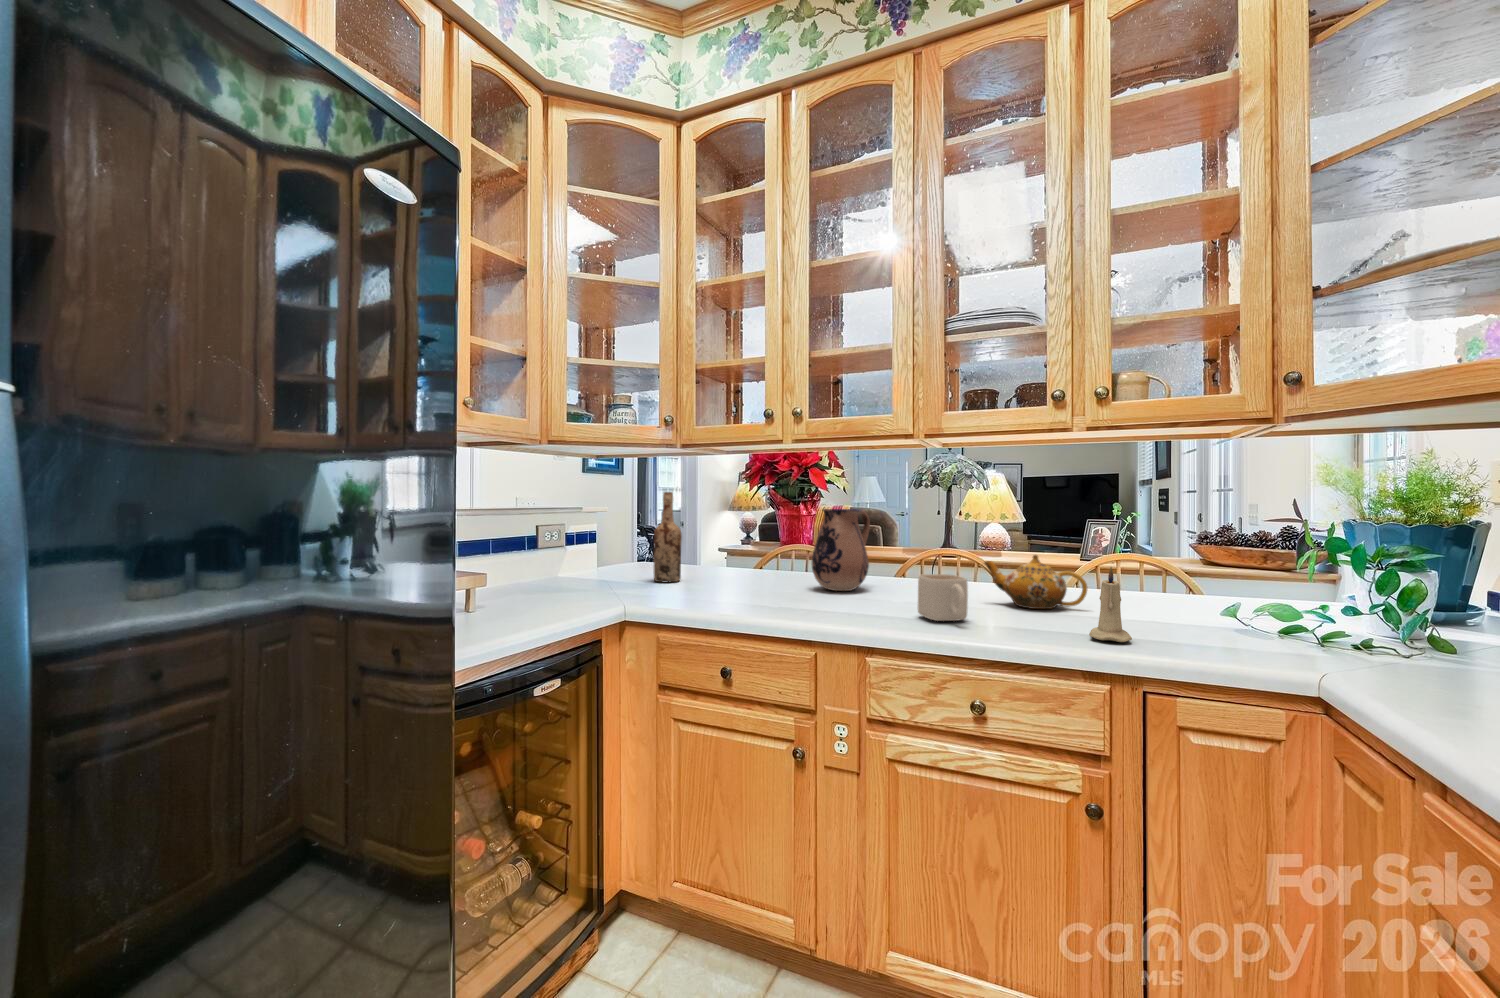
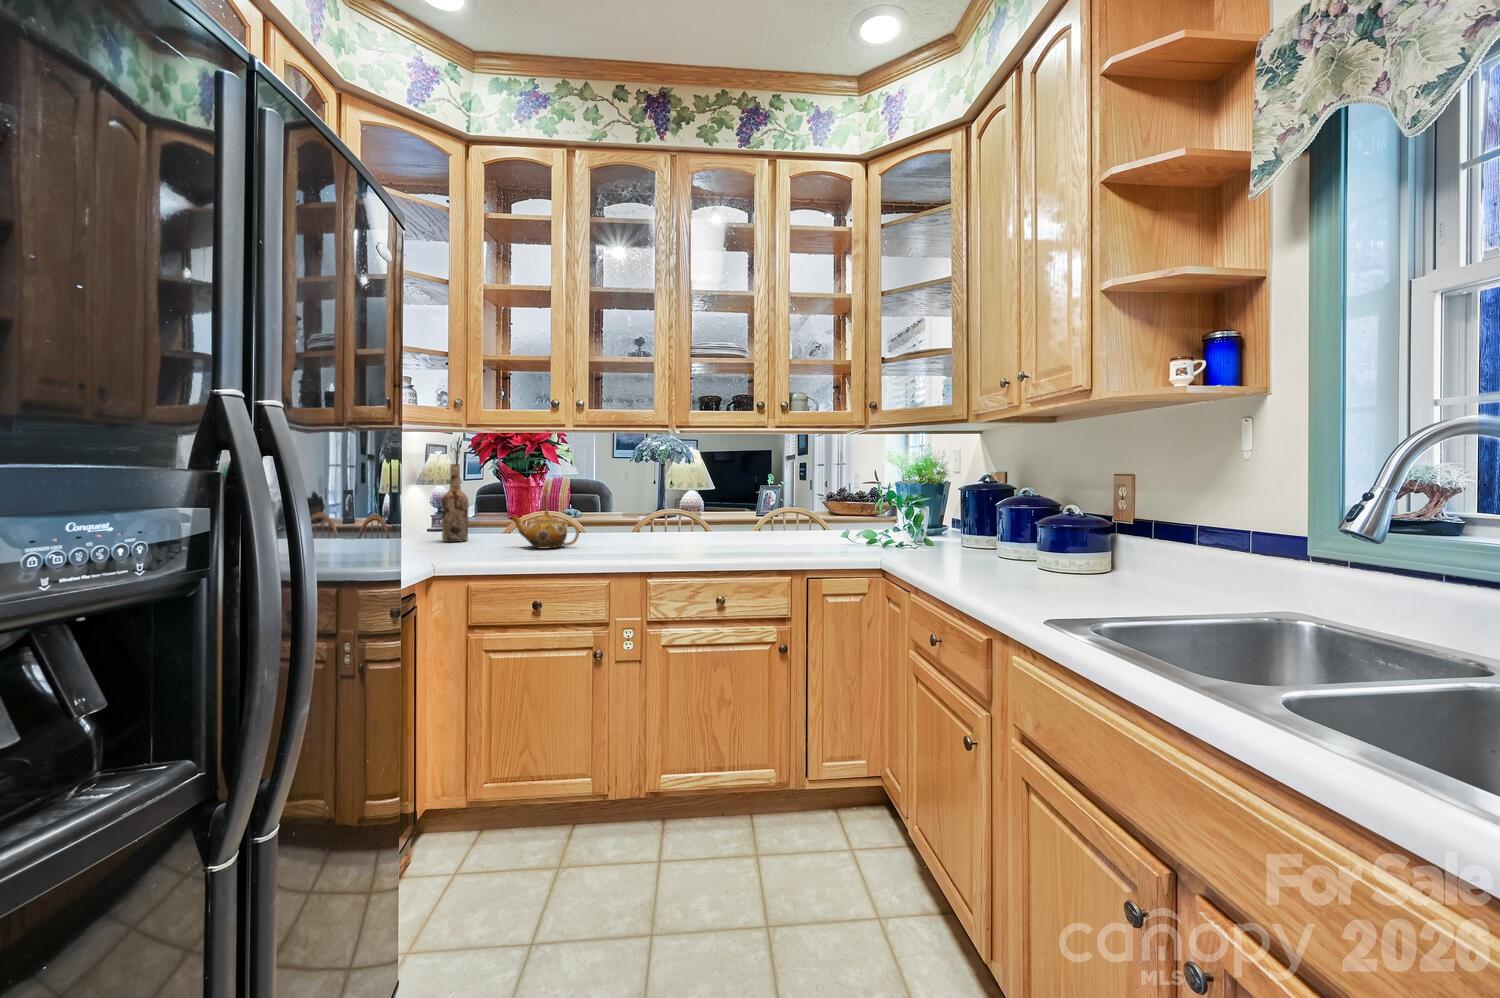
ceramic pitcher: present [812,509,870,591] -> none [587,479,631,540]
teapot: present [984,555,1087,609] -> present [512,511,579,549]
candle: present [1089,567,1132,642] -> none [779,512,800,555]
mug: present [918,574,968,621] -> none [677,522,710,552]

